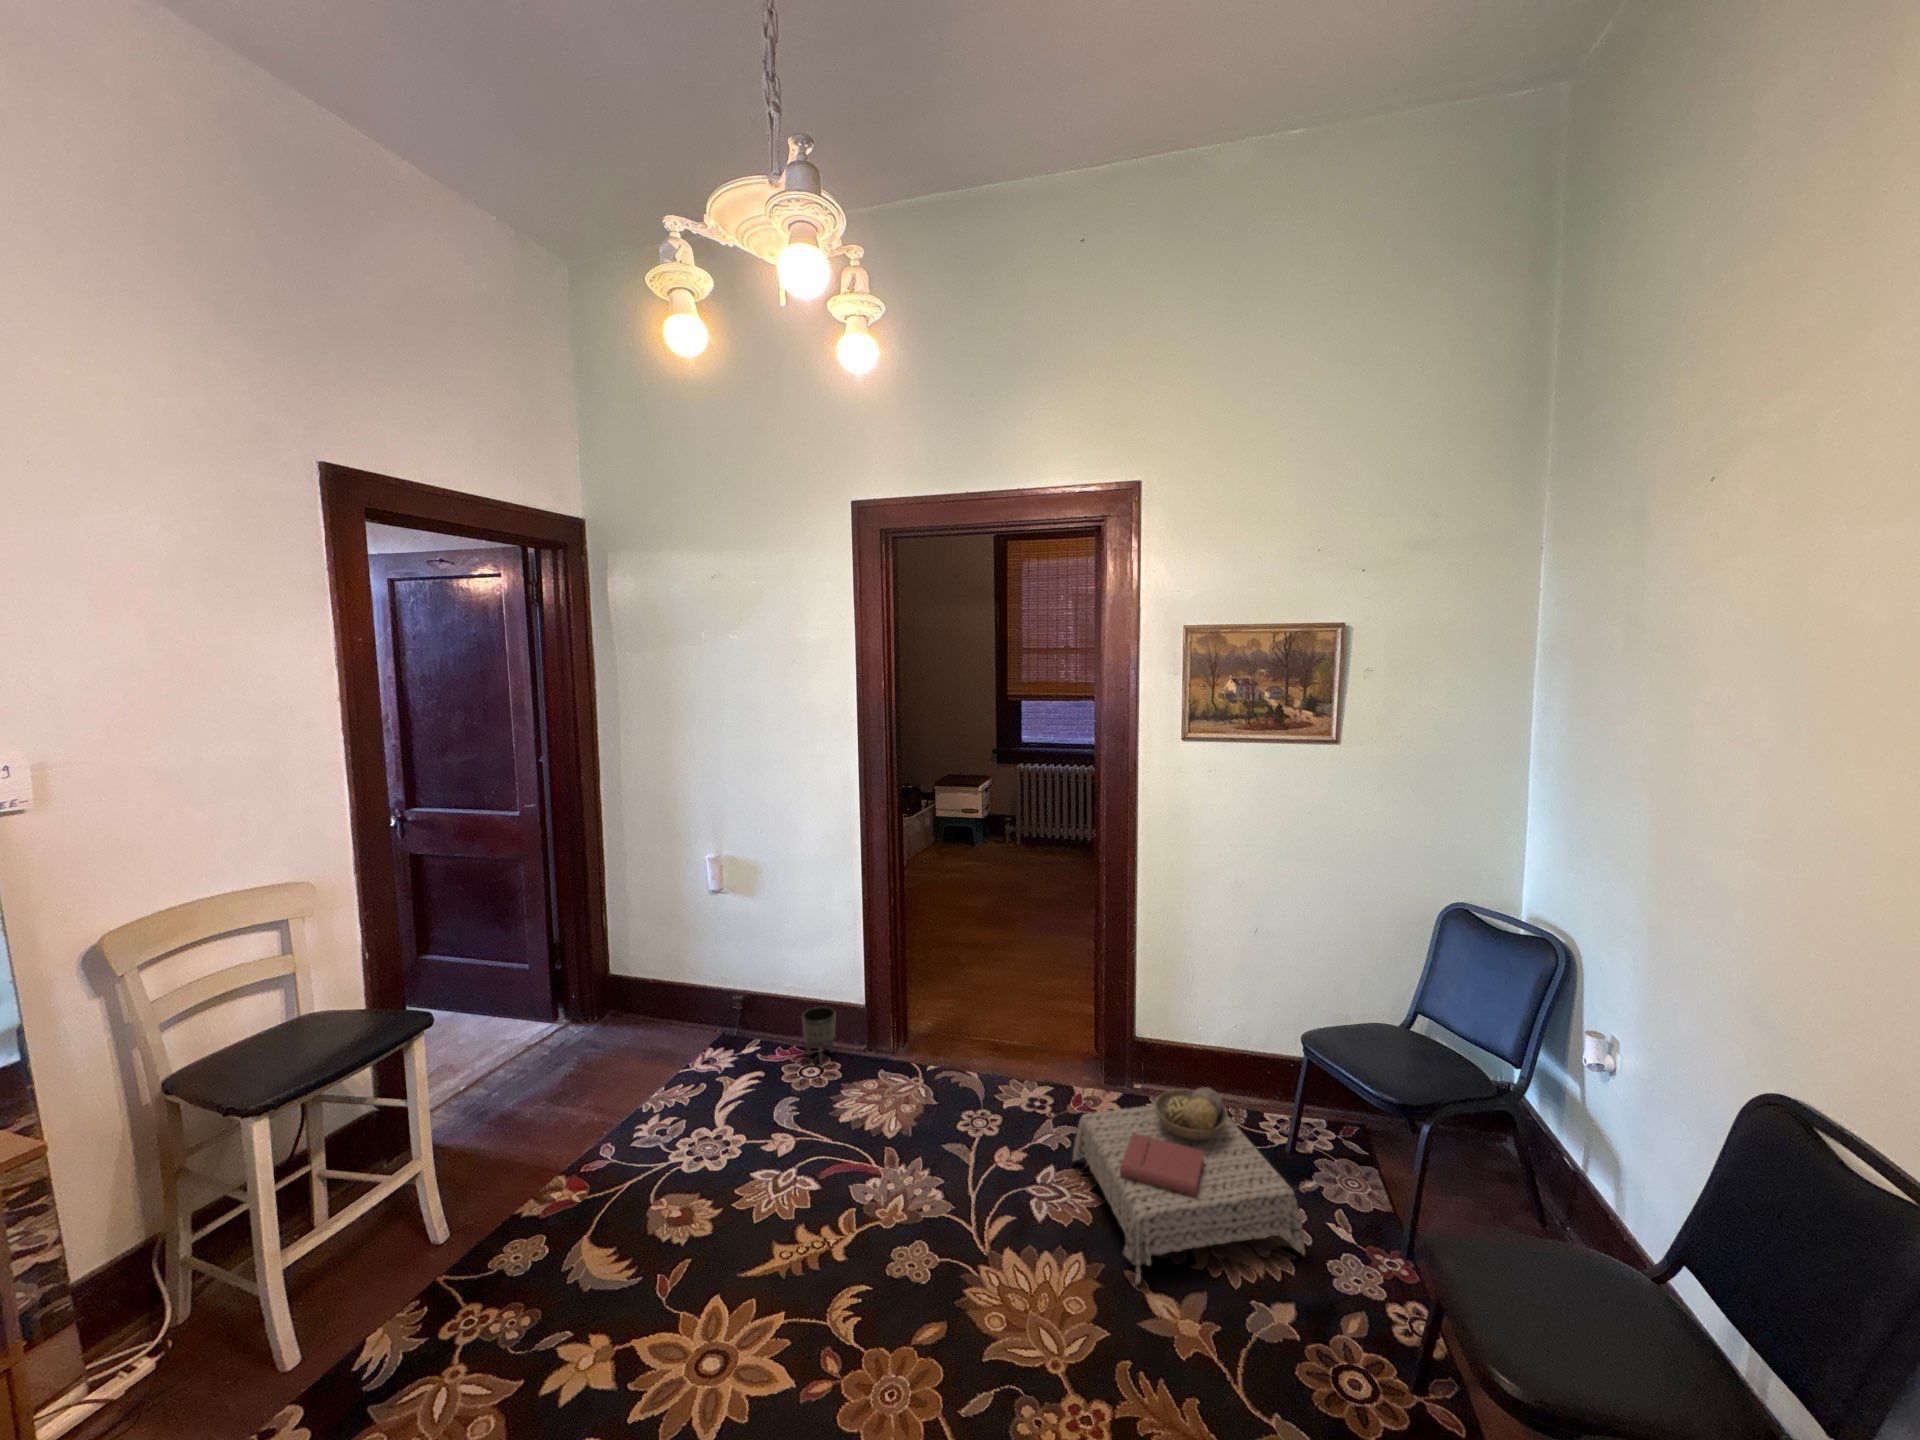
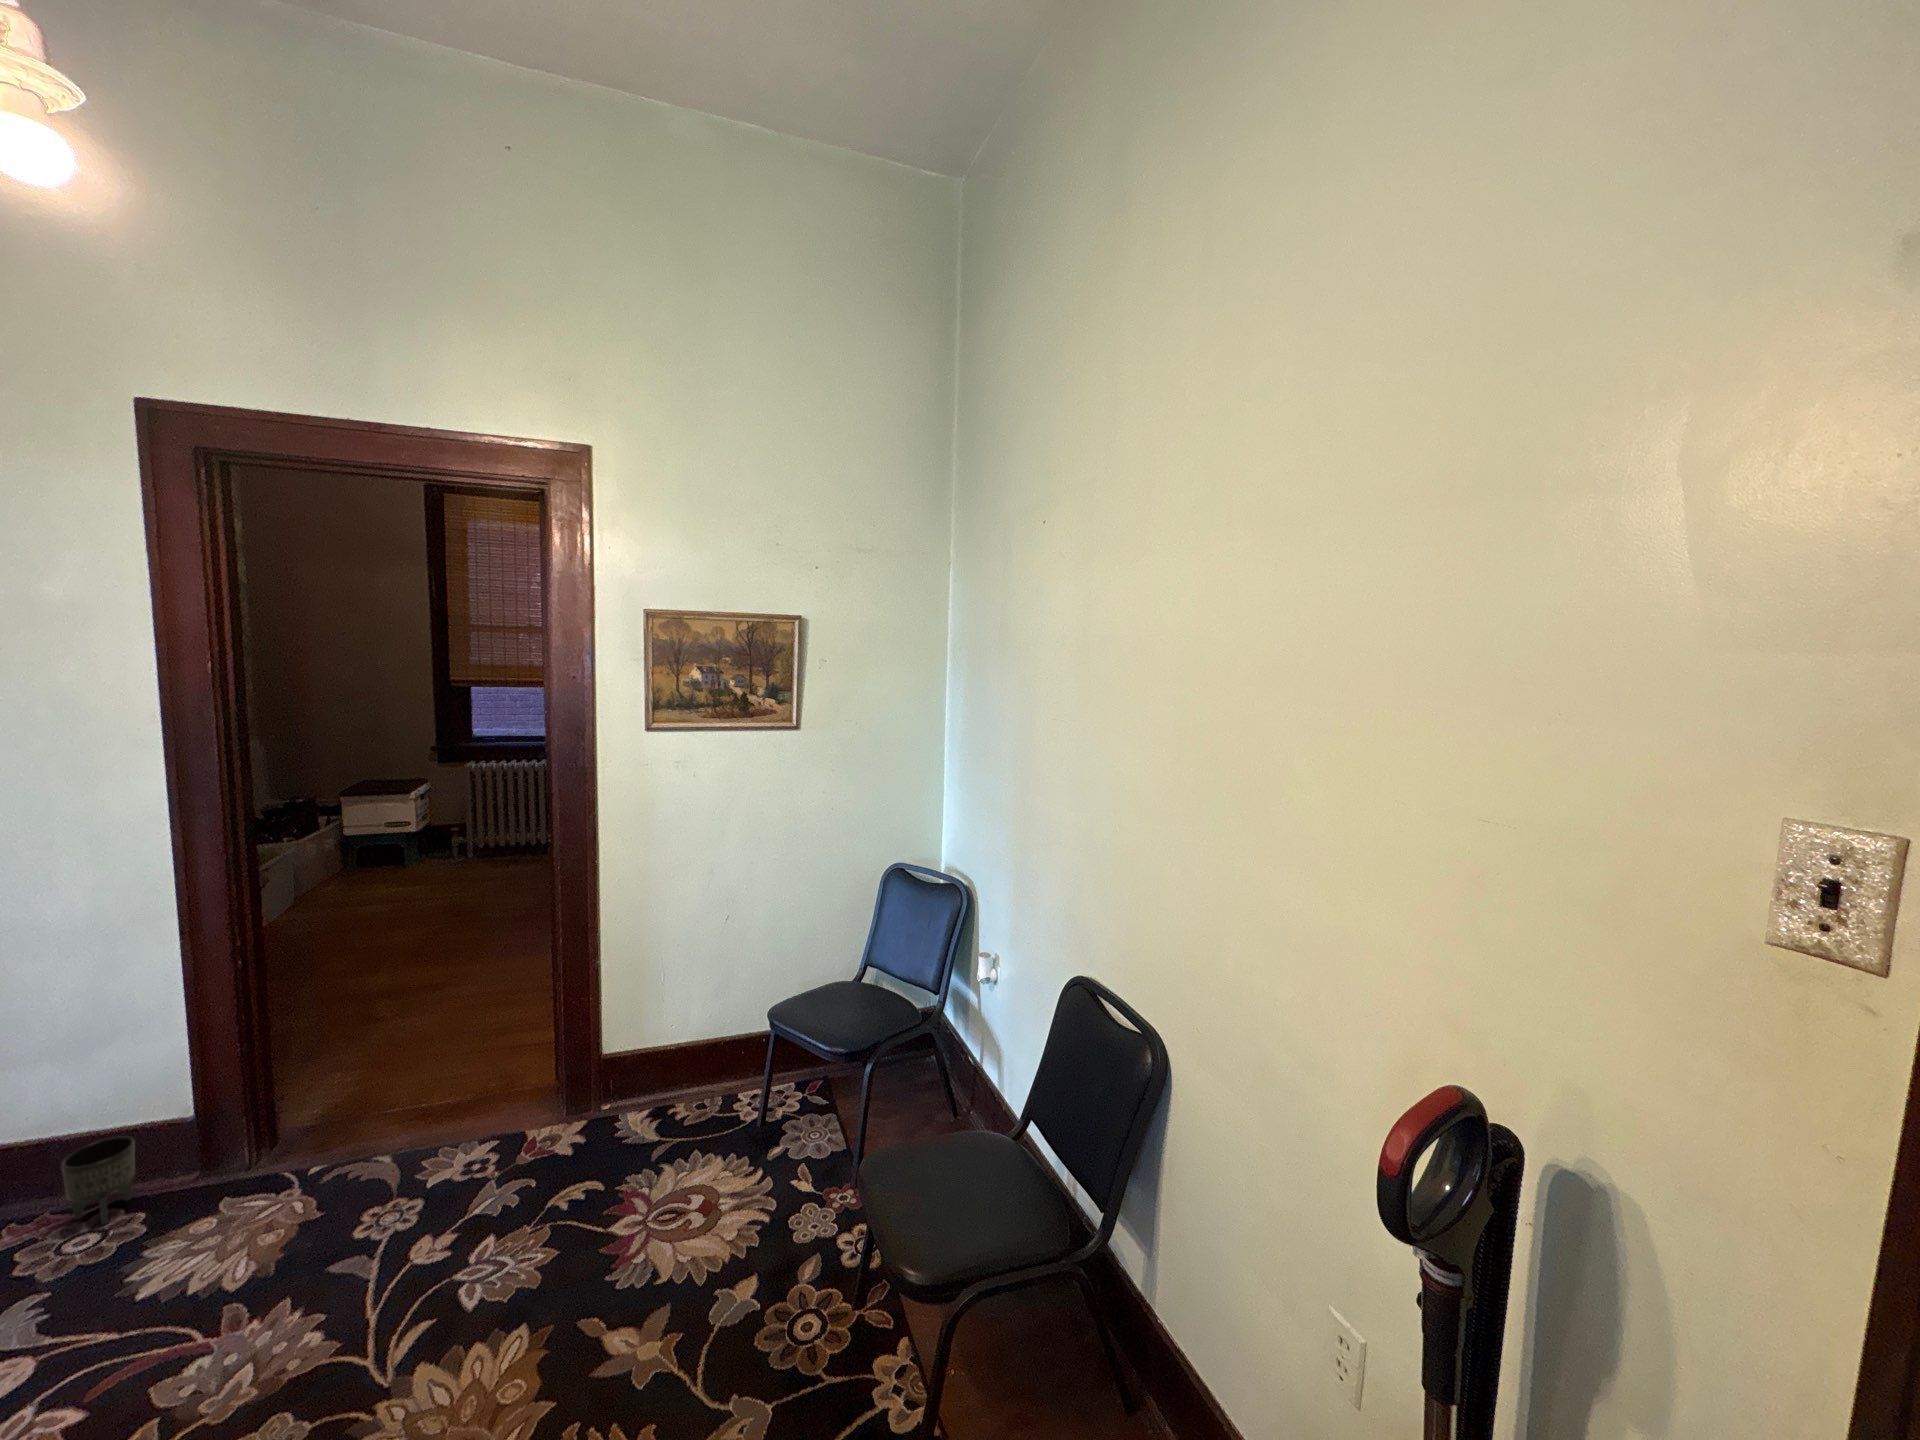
ottoman: present [1073,1087,1305,1285] -> none [519,1088,769,1335]

